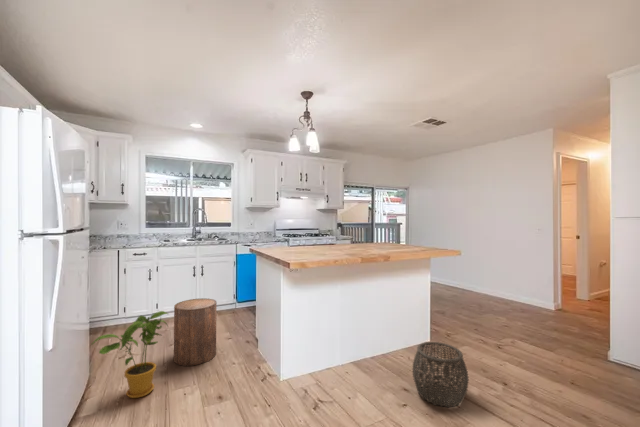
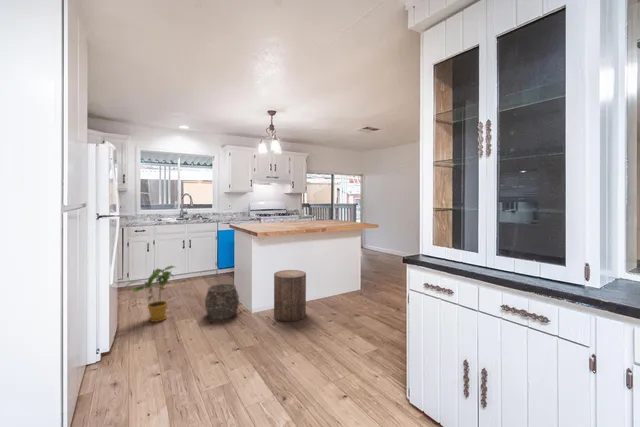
stool: present [174,298,217,366] -> present [274,270,306,322]
woven basket: present [412,342,469,407] -> present [205,284,239,319]

